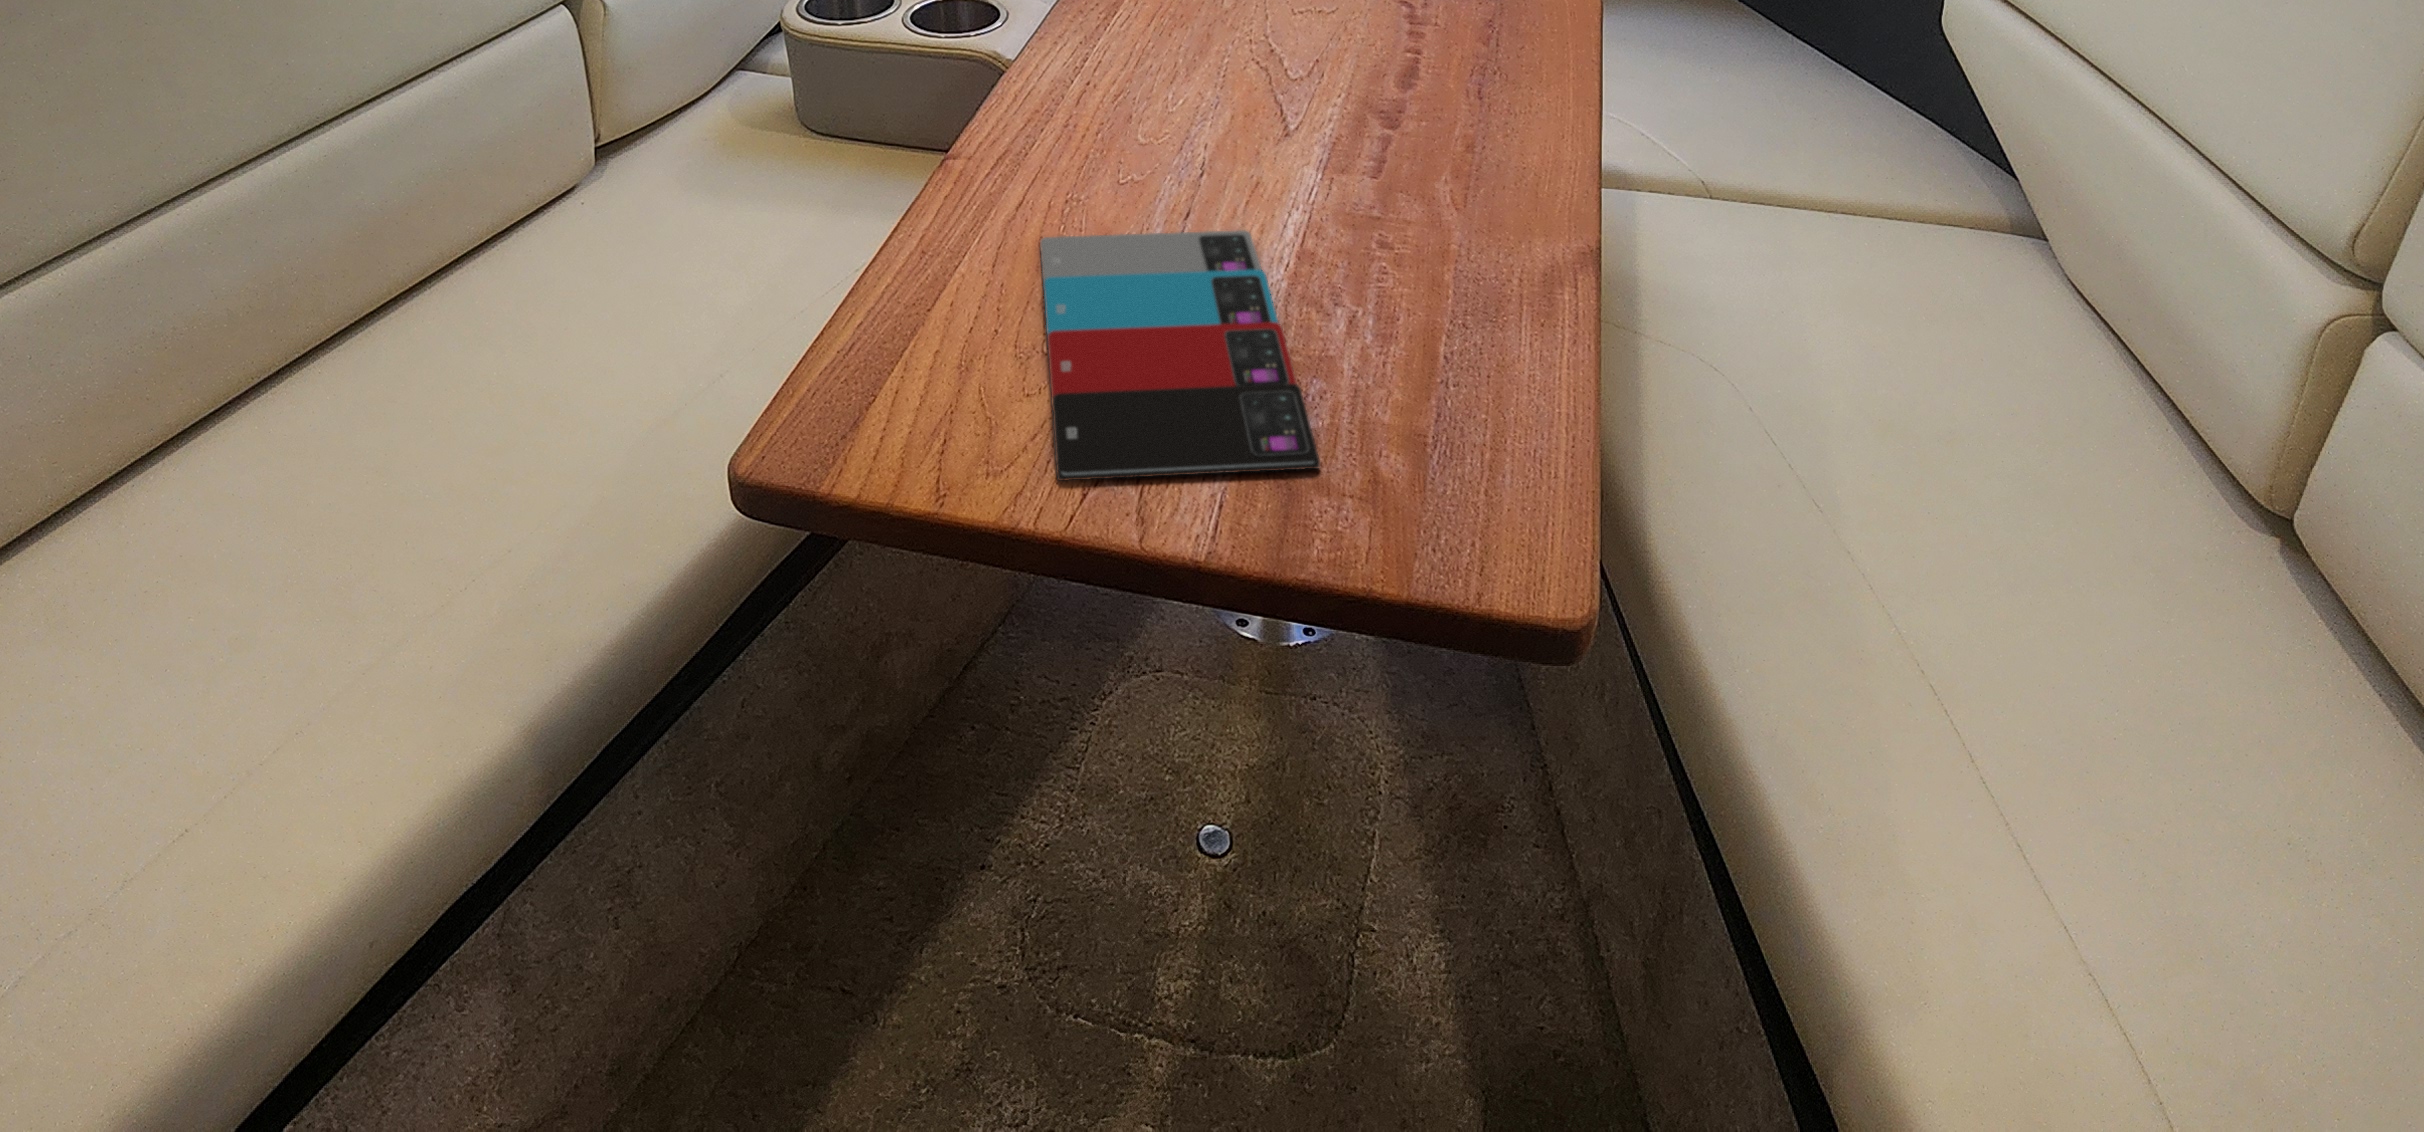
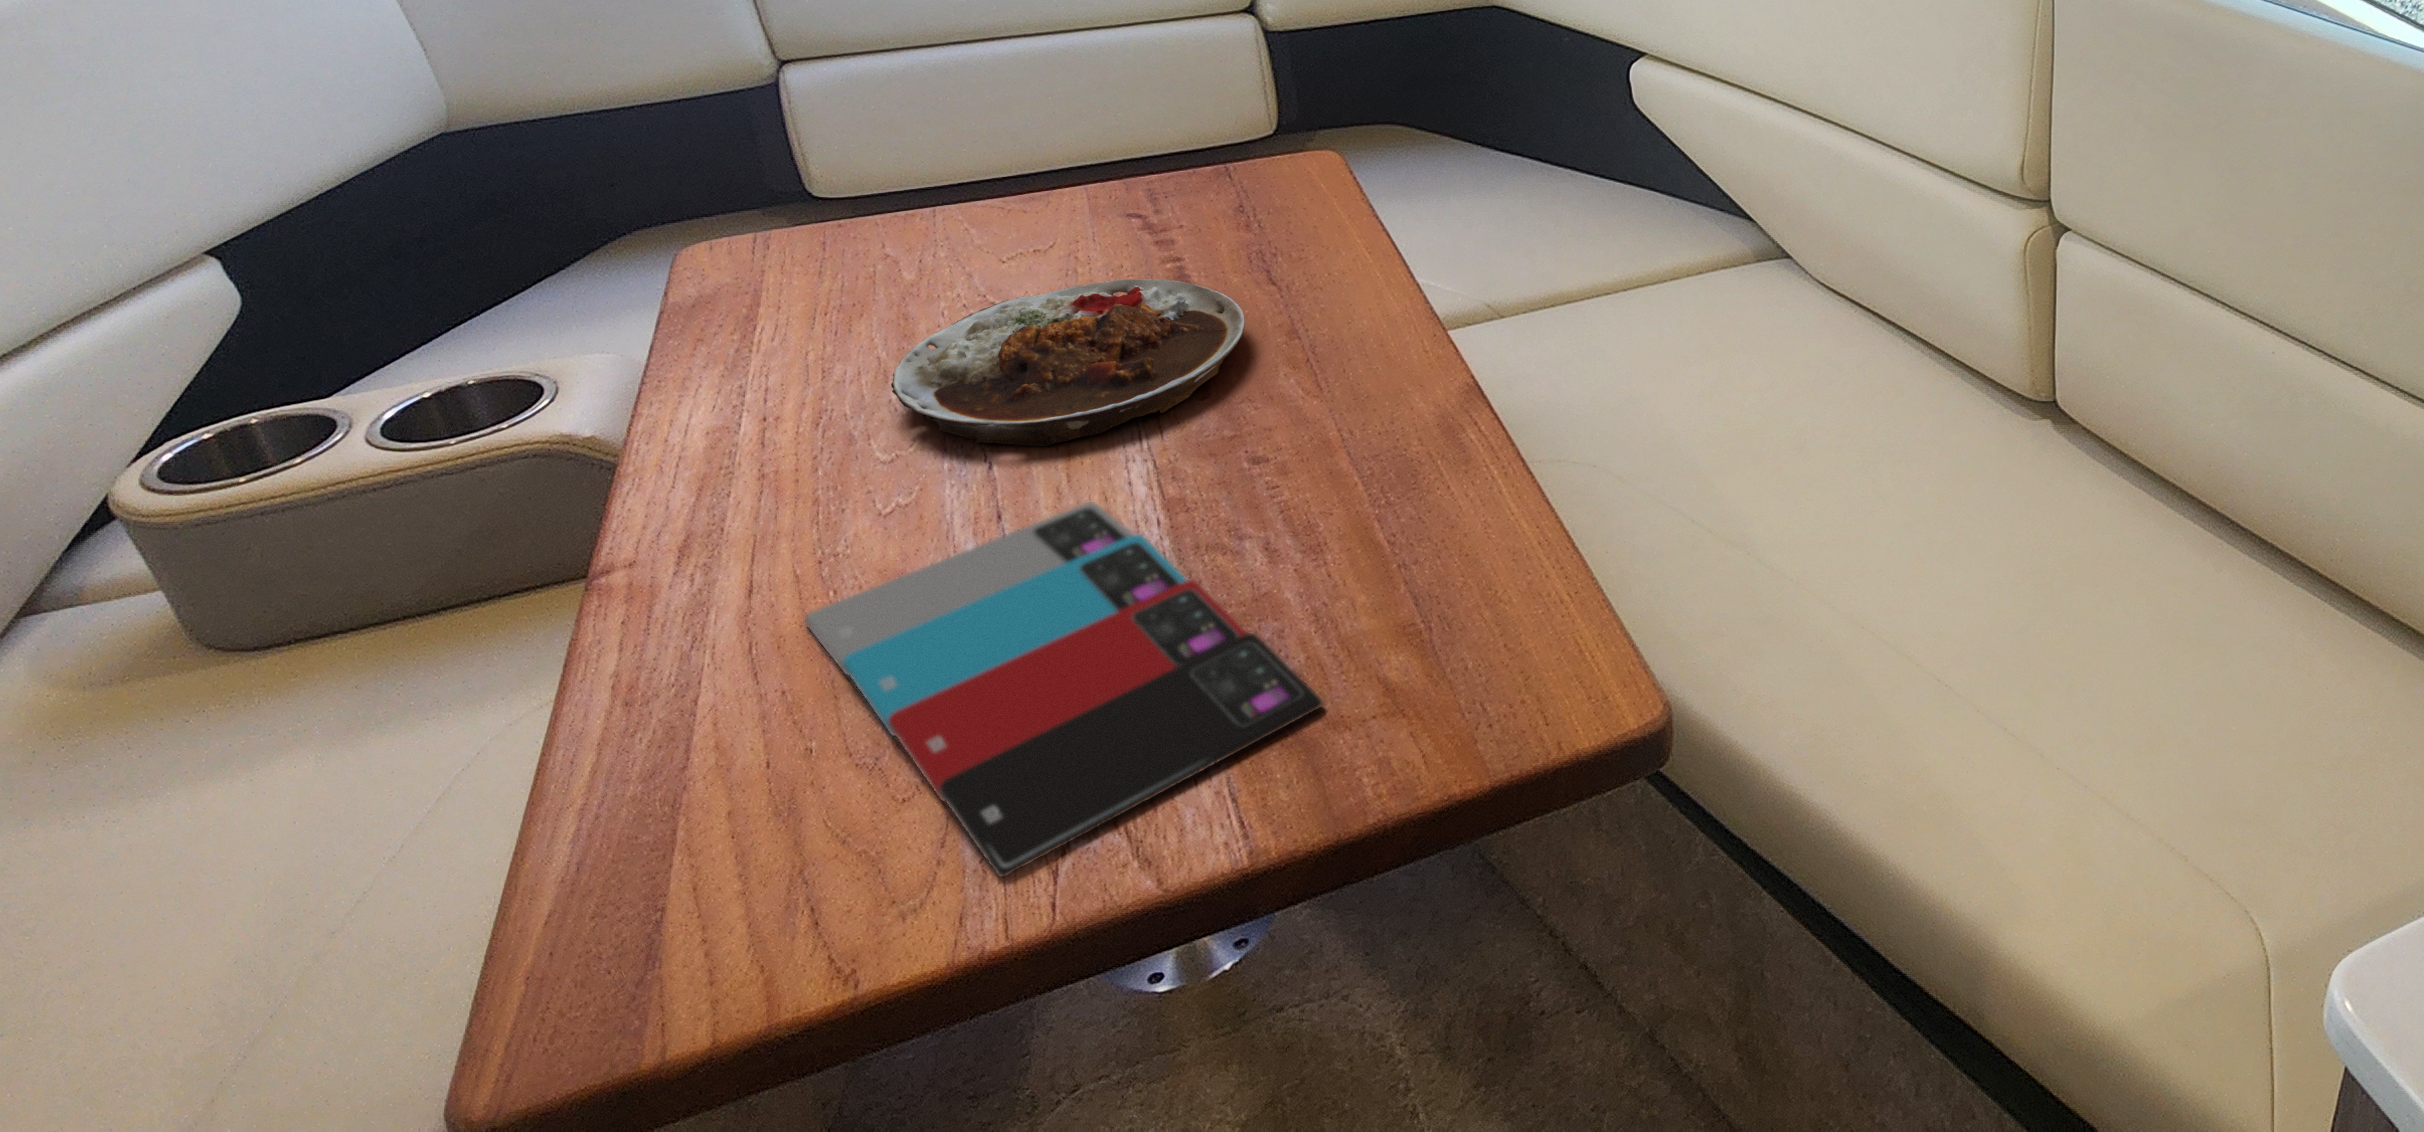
plate: none [1163,48,1430,179] -> present [891,279,1245,446]

